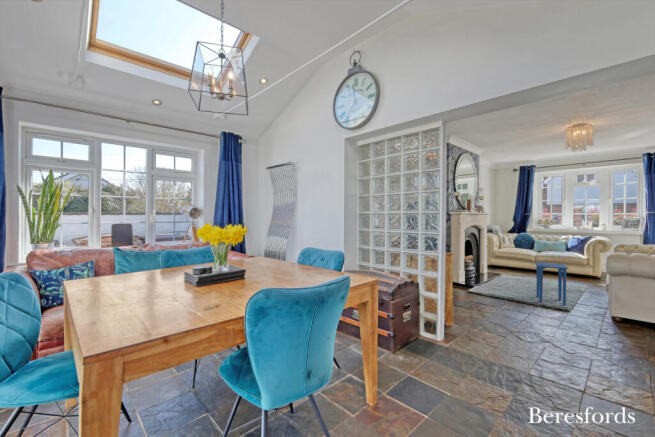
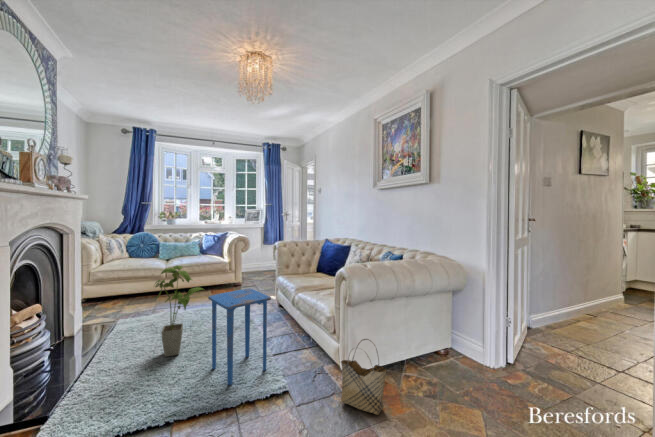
house plant: none [513,248,541,290] -> present [155,266,202,357]
woven basket: none [593,293,621,330] -> present [341,339,386,415]

